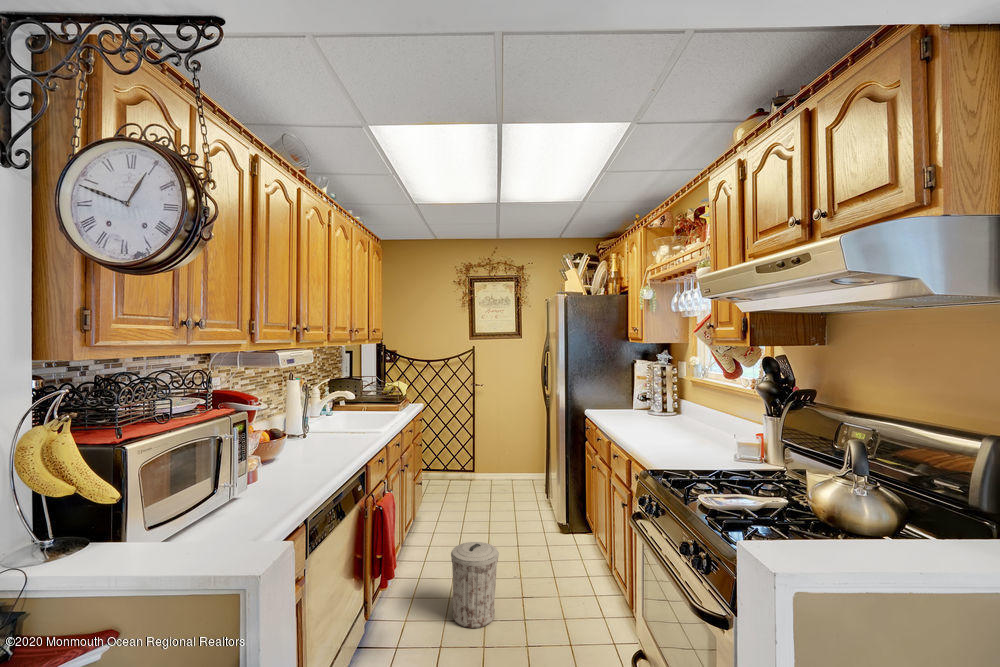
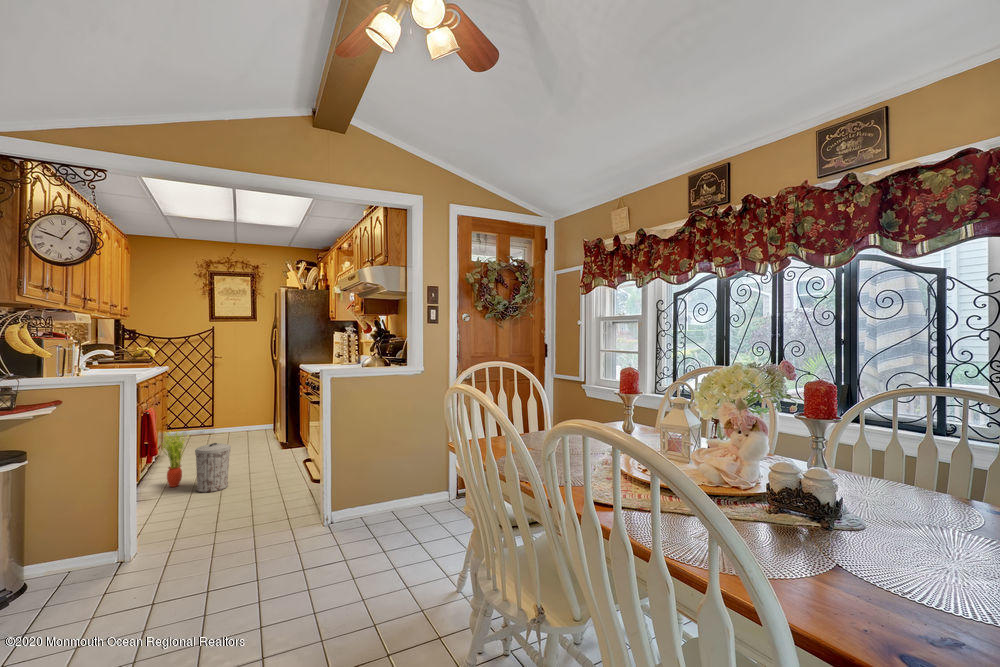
potted plant: none [409,510,445,597] -> present [162,431,189,487]

